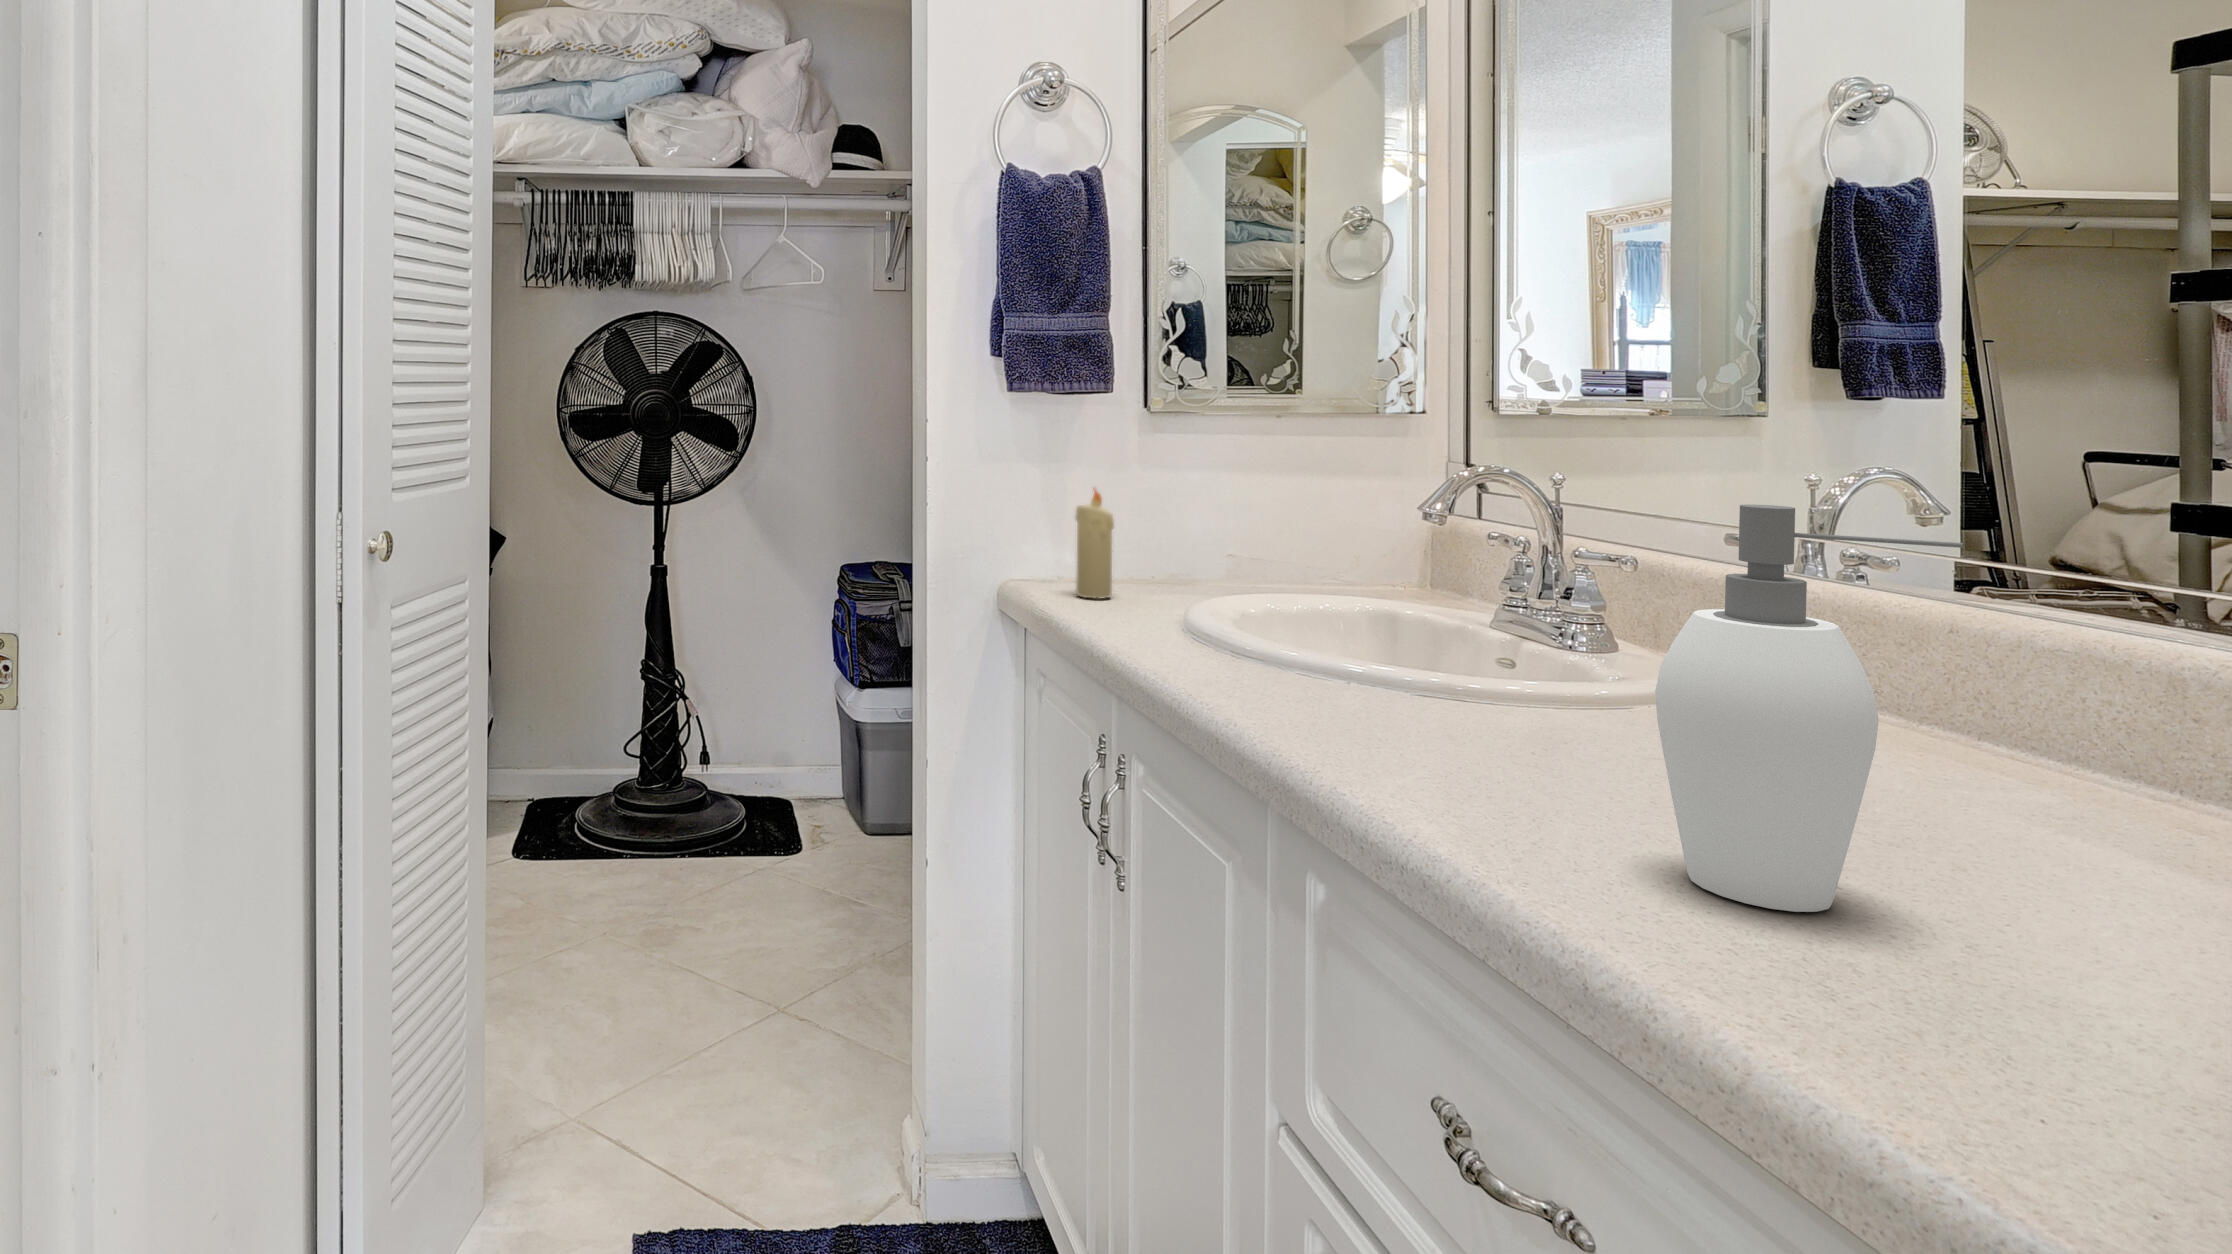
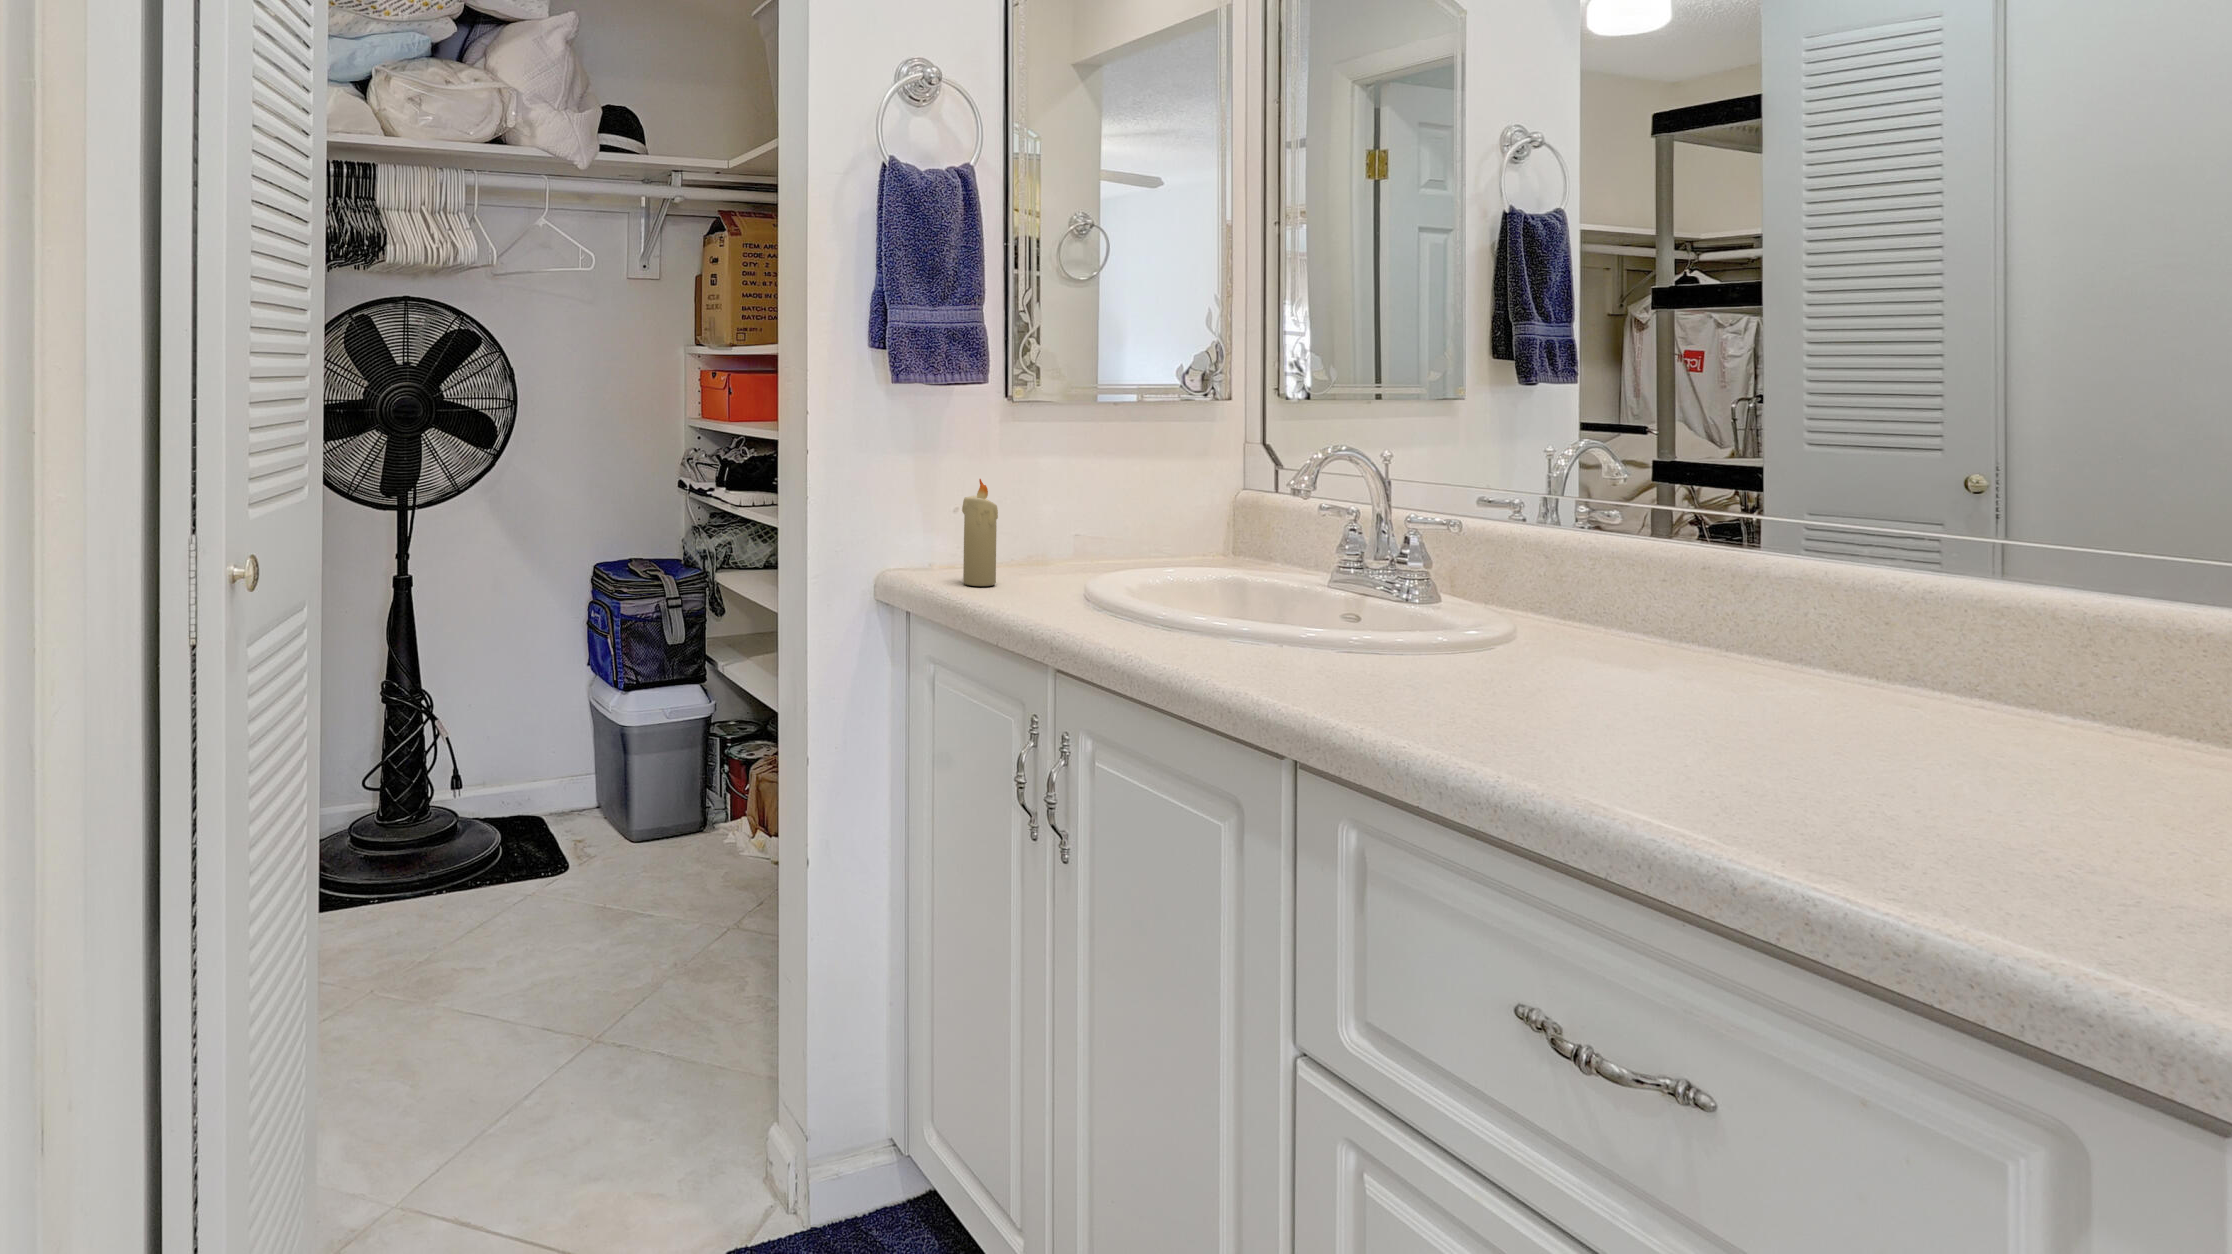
soap dispenser: present [1655,505,1963,912] -> none [1675,486,1892,806]

